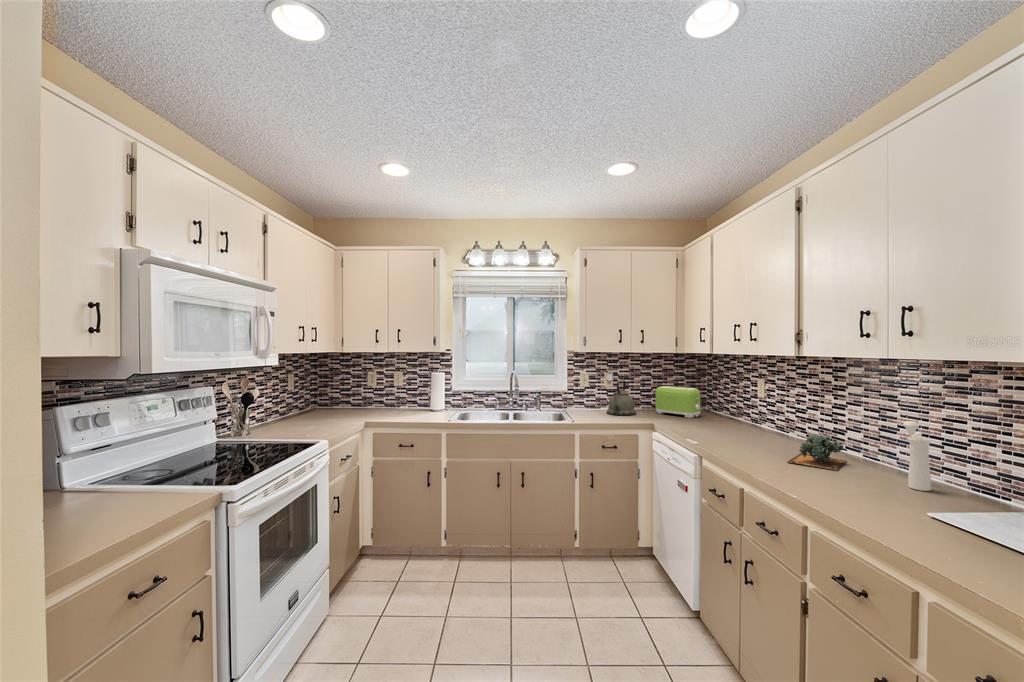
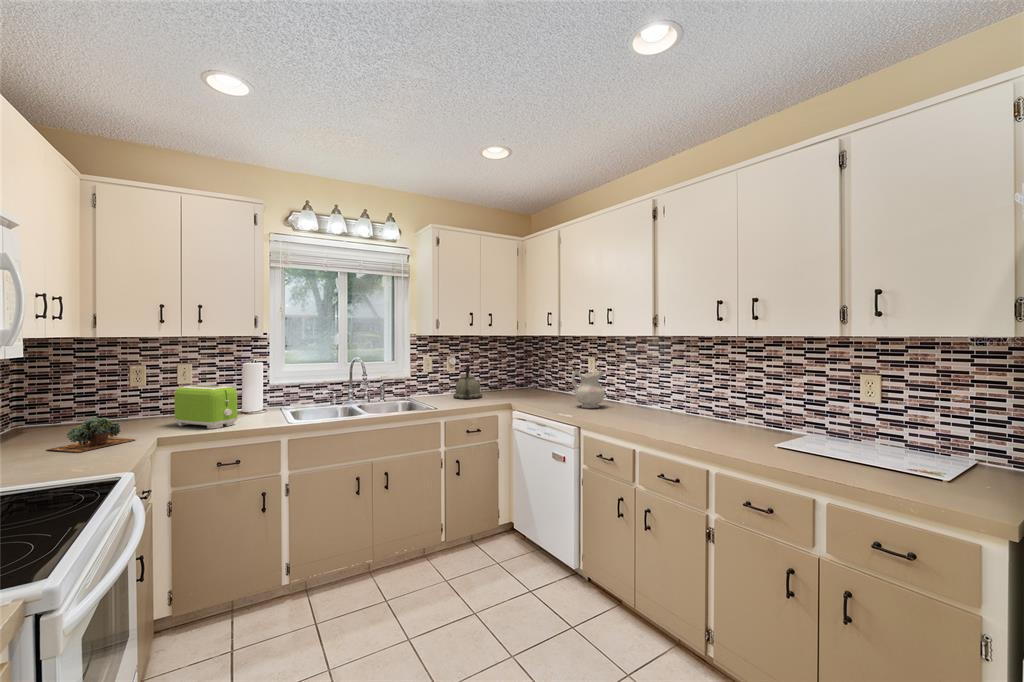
toaster: present [655,386,700,418] -> present [174,385,237,429]
ceramic pitcher: none [715,392,758,438] -> present [572,370,605,408]
pepper mill: present [903,421,931,491] -> none [727,382,751,430]
succulent plant: present [788,434,847,471] -> present [47,417,136,453]

